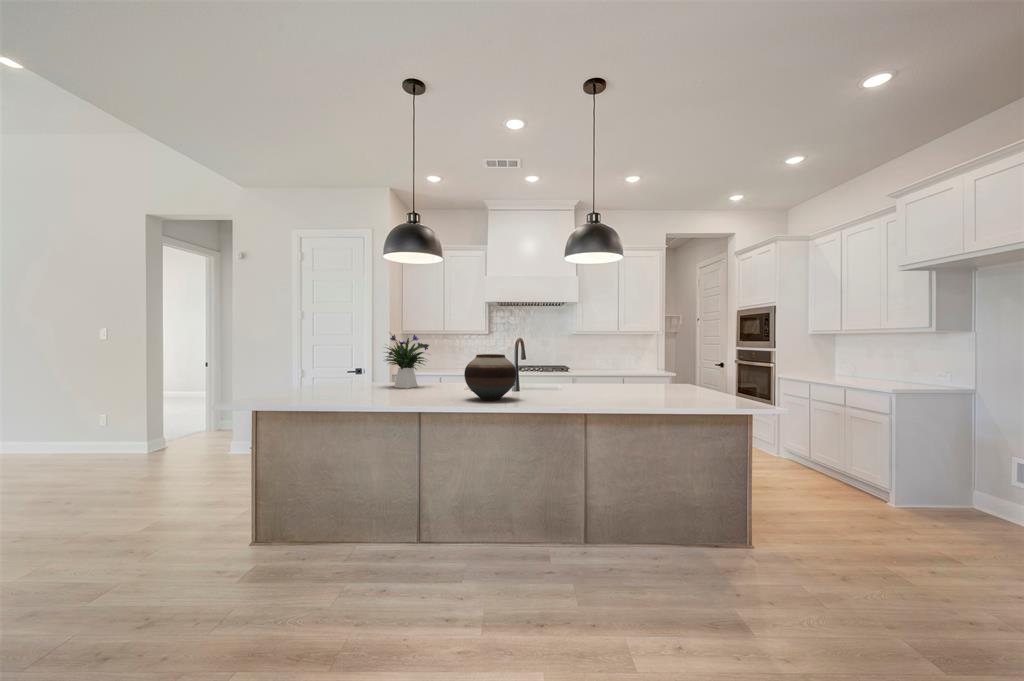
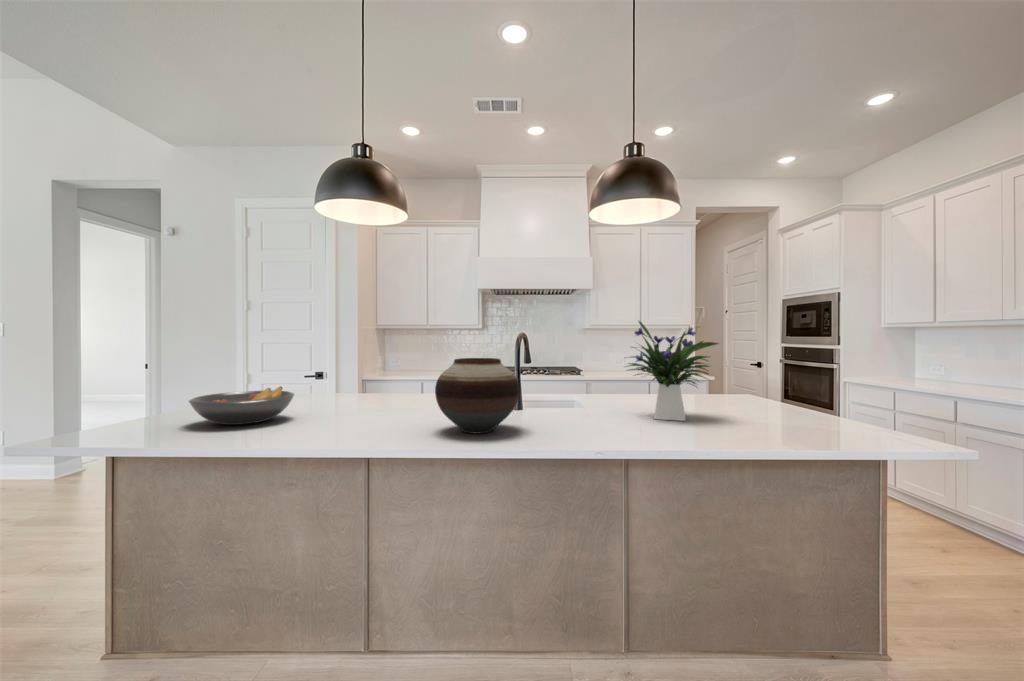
flower arrangement: present [385,333,429,388] -> present [628,321,718,421]
fruit bowl: none [308,373,370,396] -> present [189,386,294,425]

